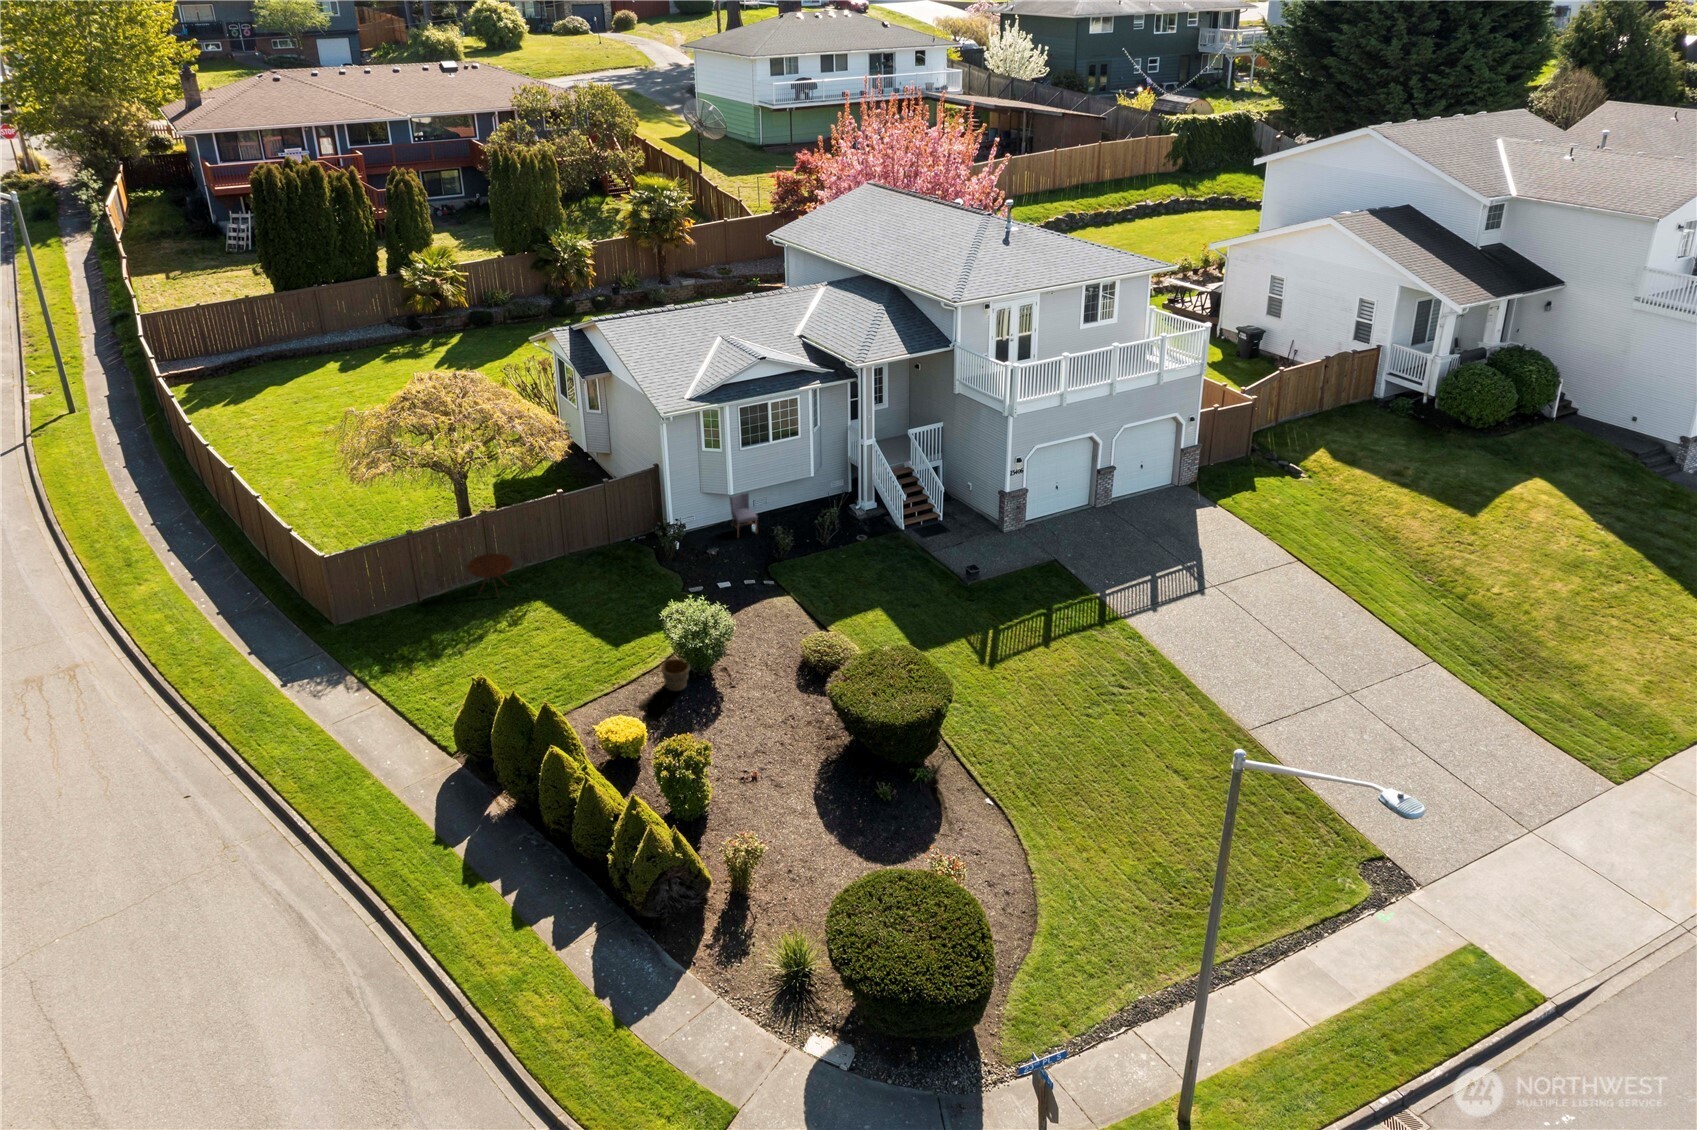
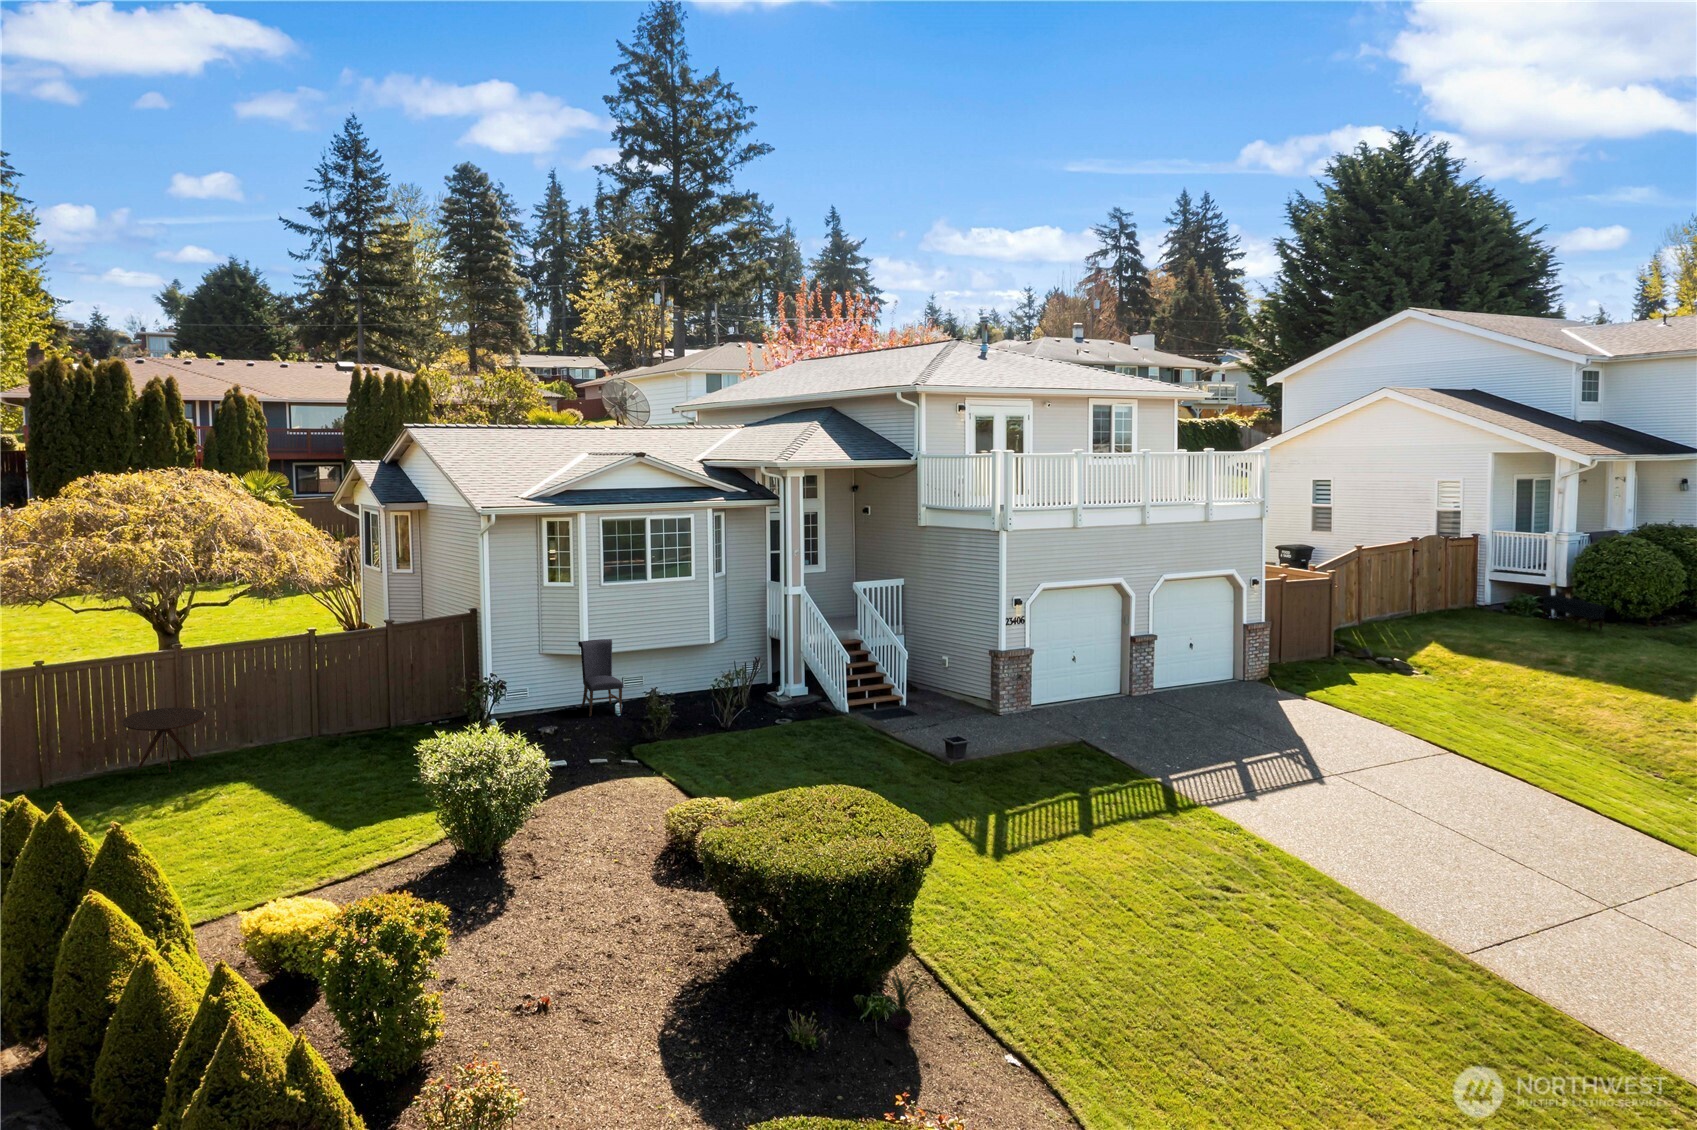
wooden bucket: present [661,658,690,691] -> none [406,829,460,887]

